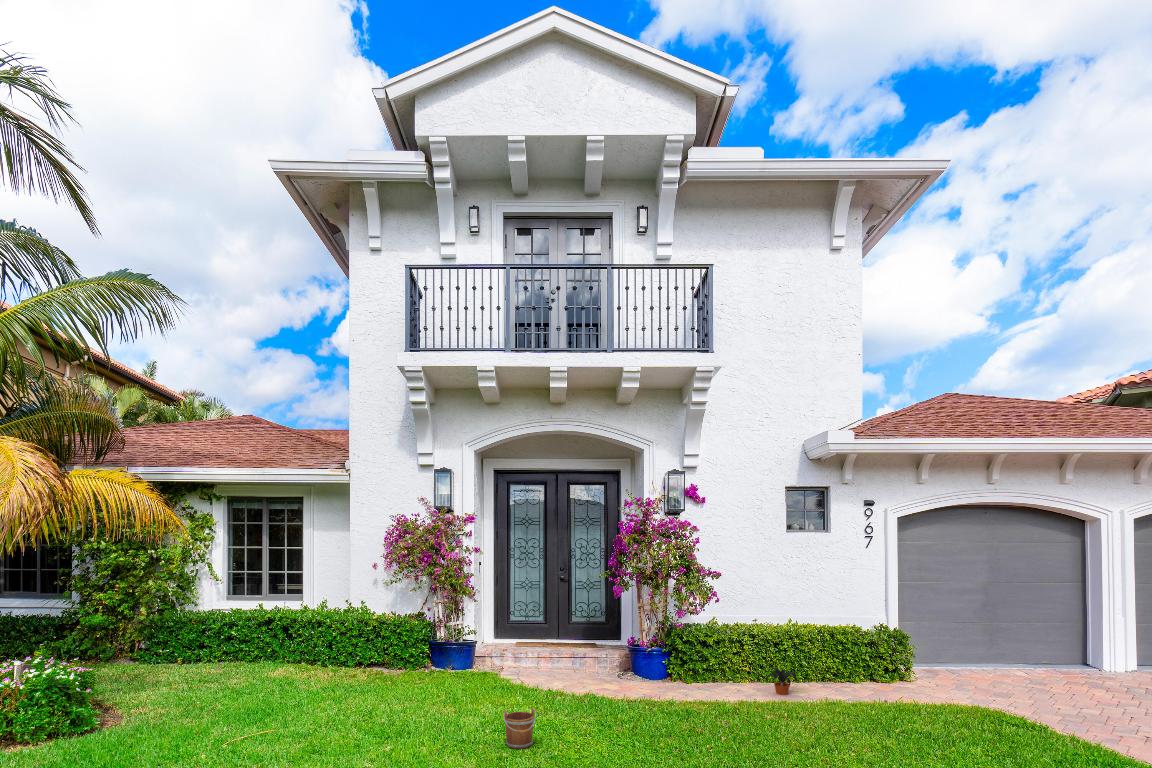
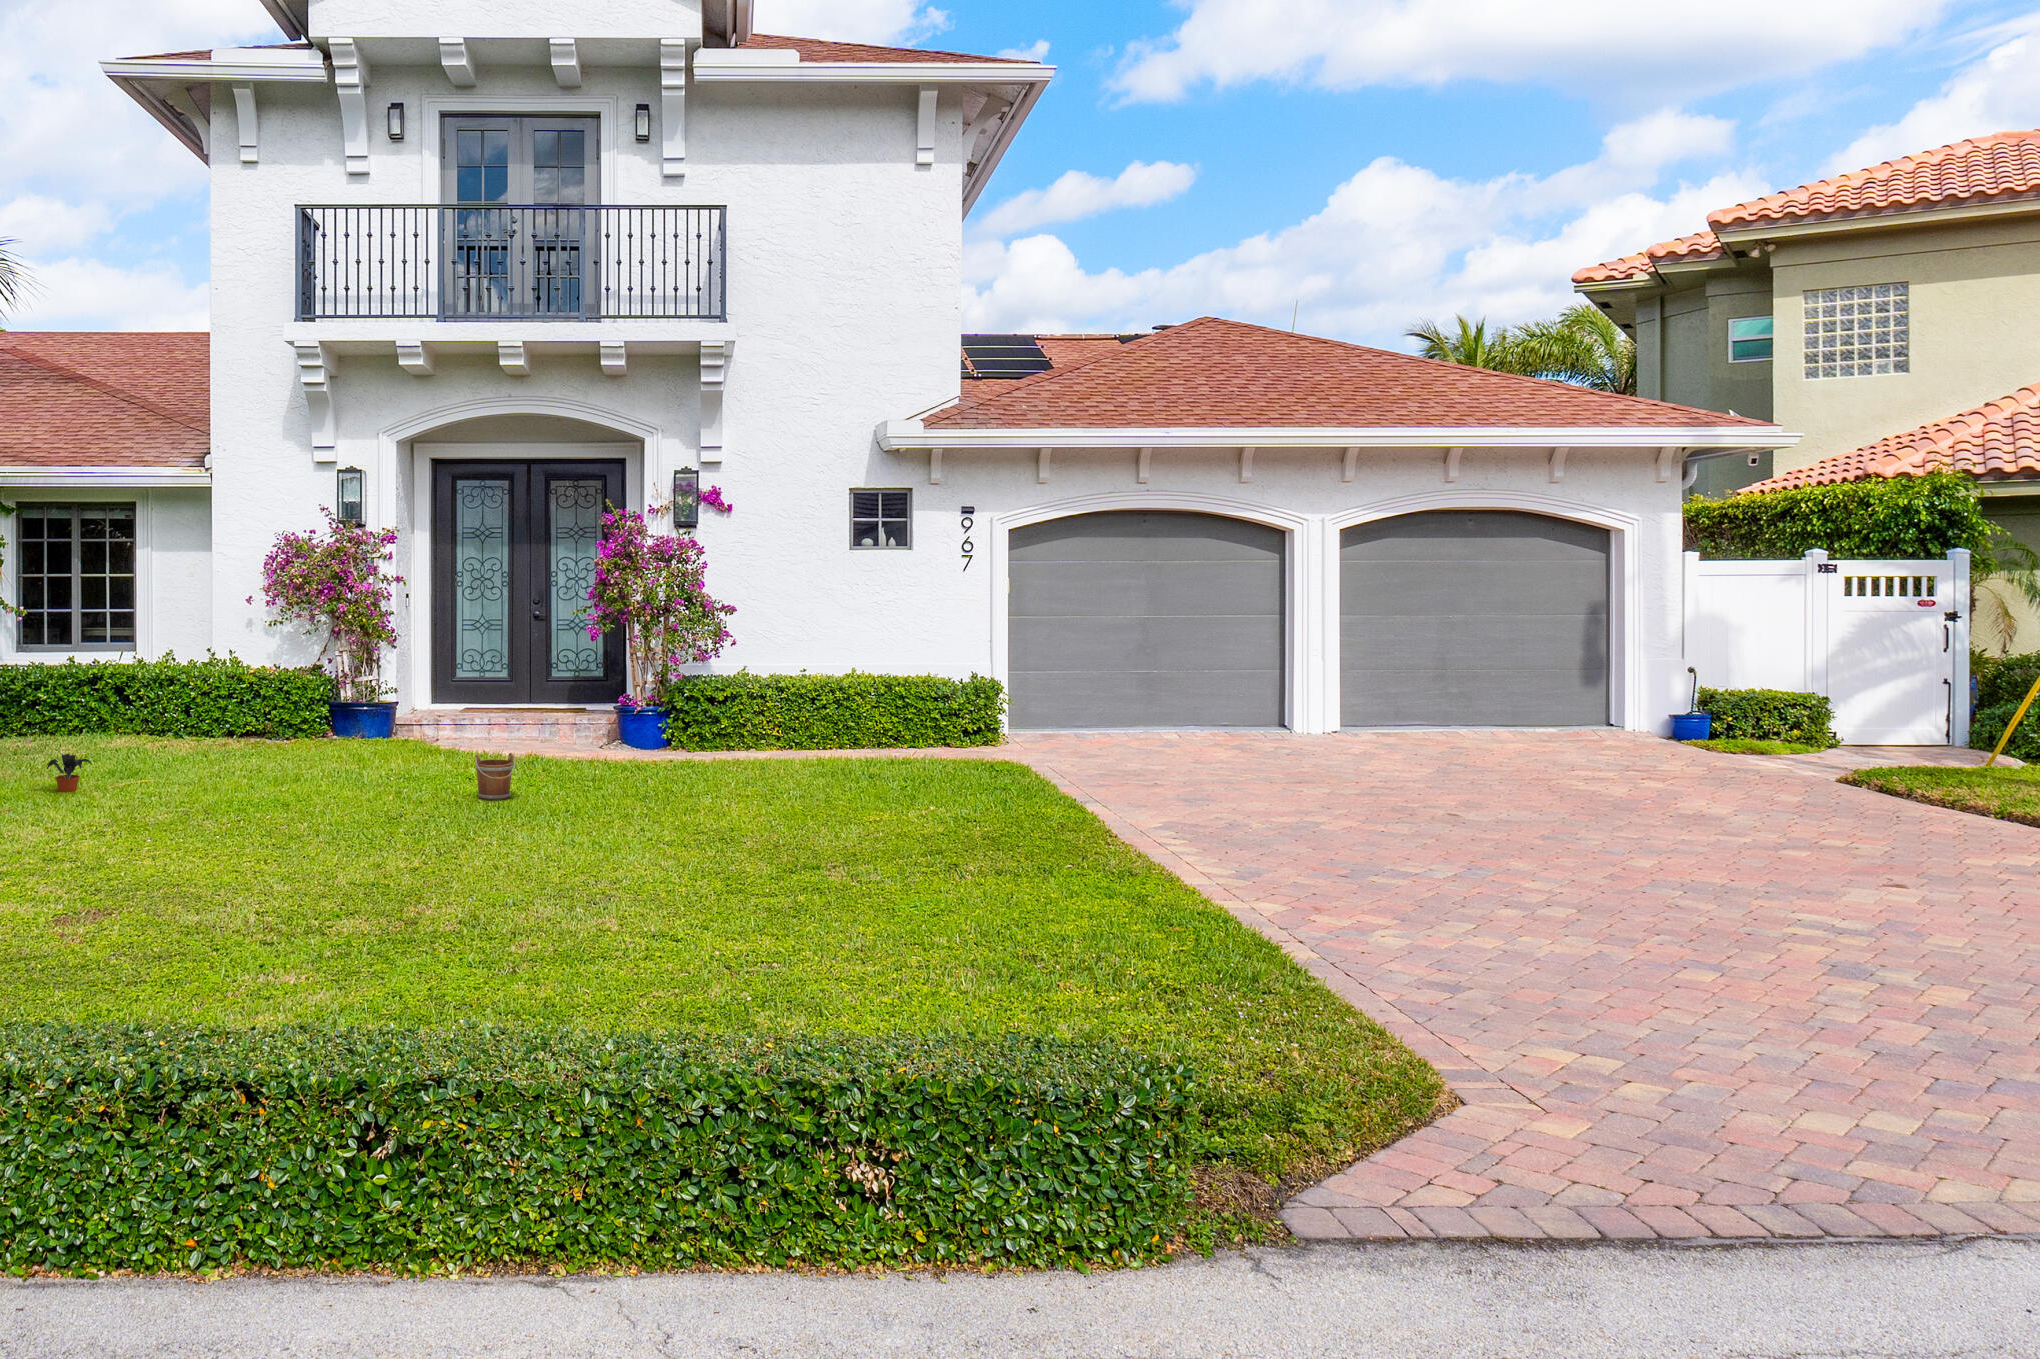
potted plant: present [767,668,796,695] -> present [47,754,92,792]

